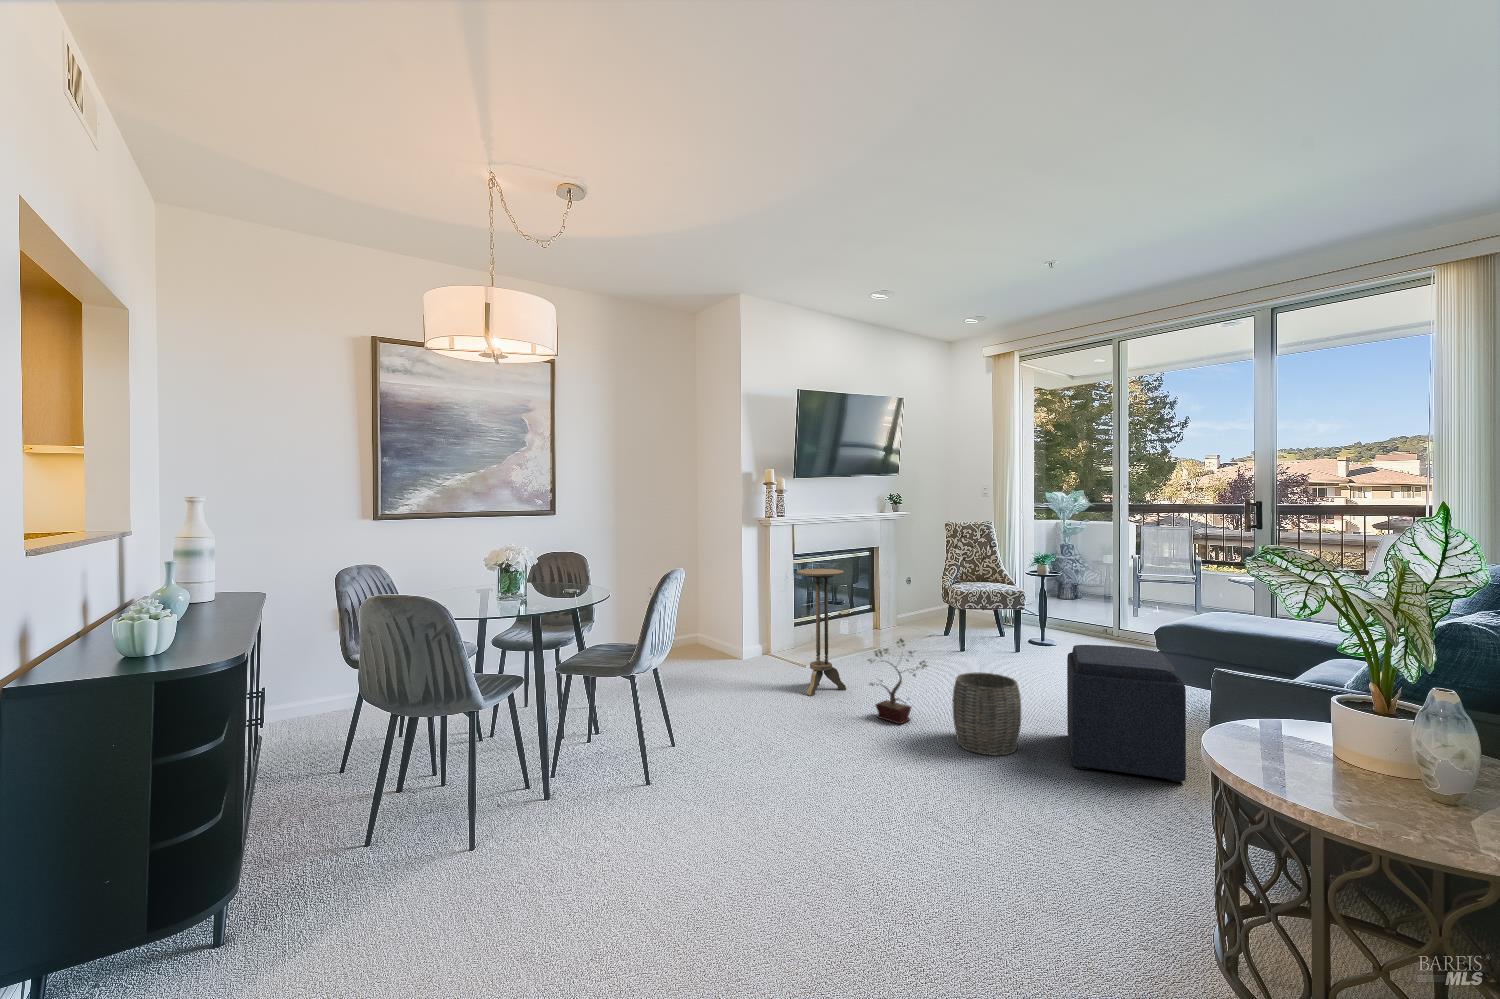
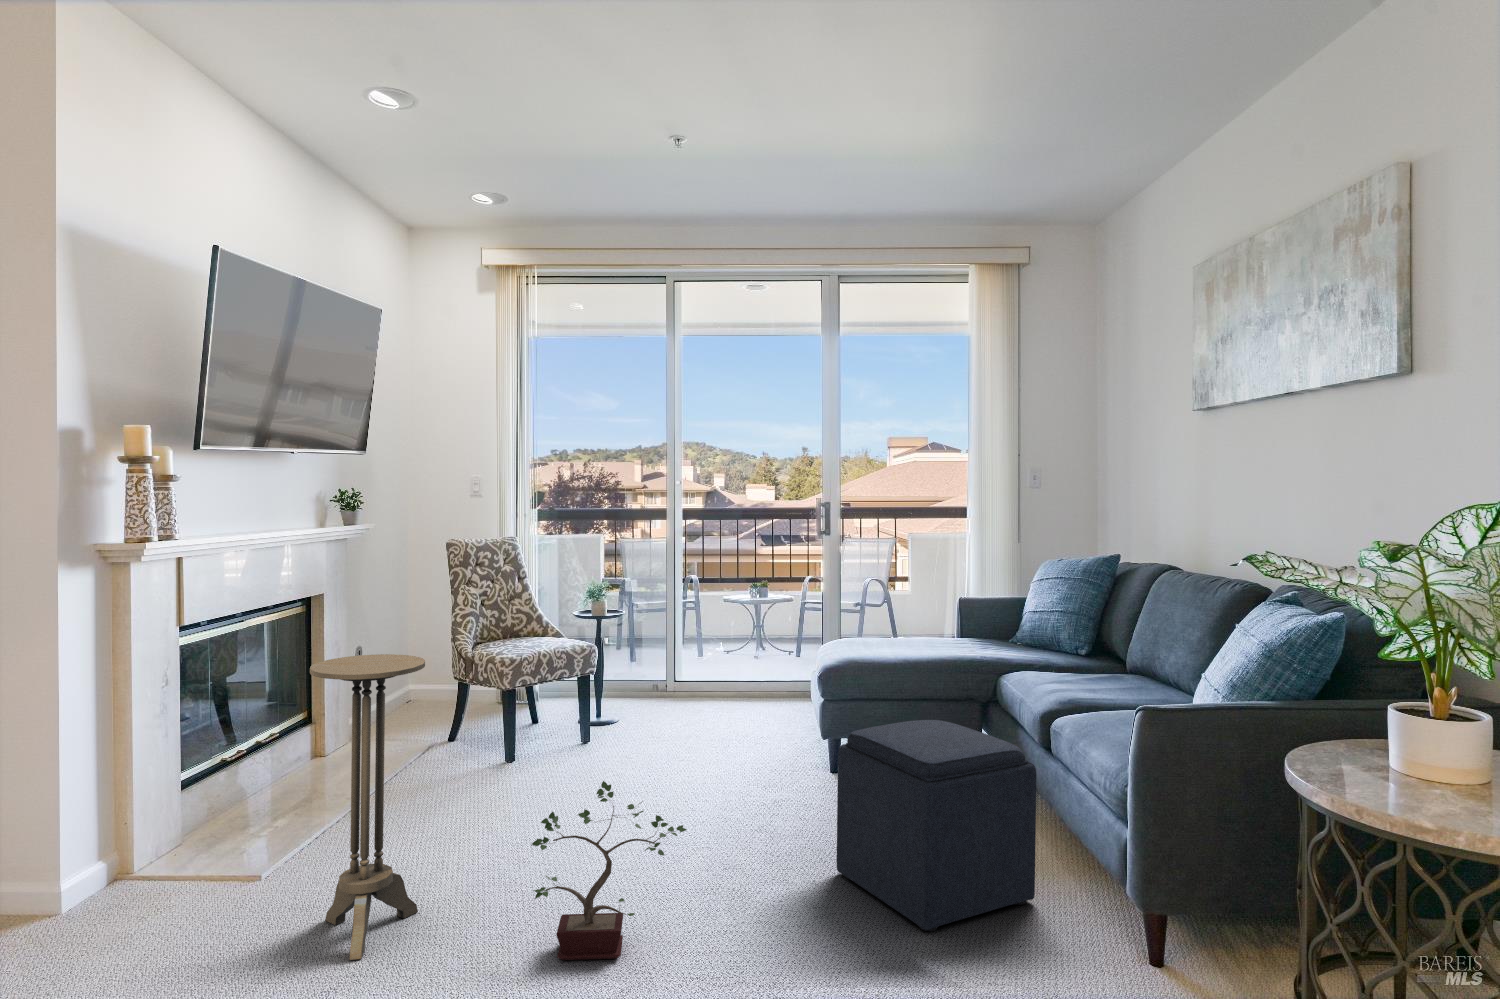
woven basket: present [953,672,1021,755] -> none [726,808,841,968]

